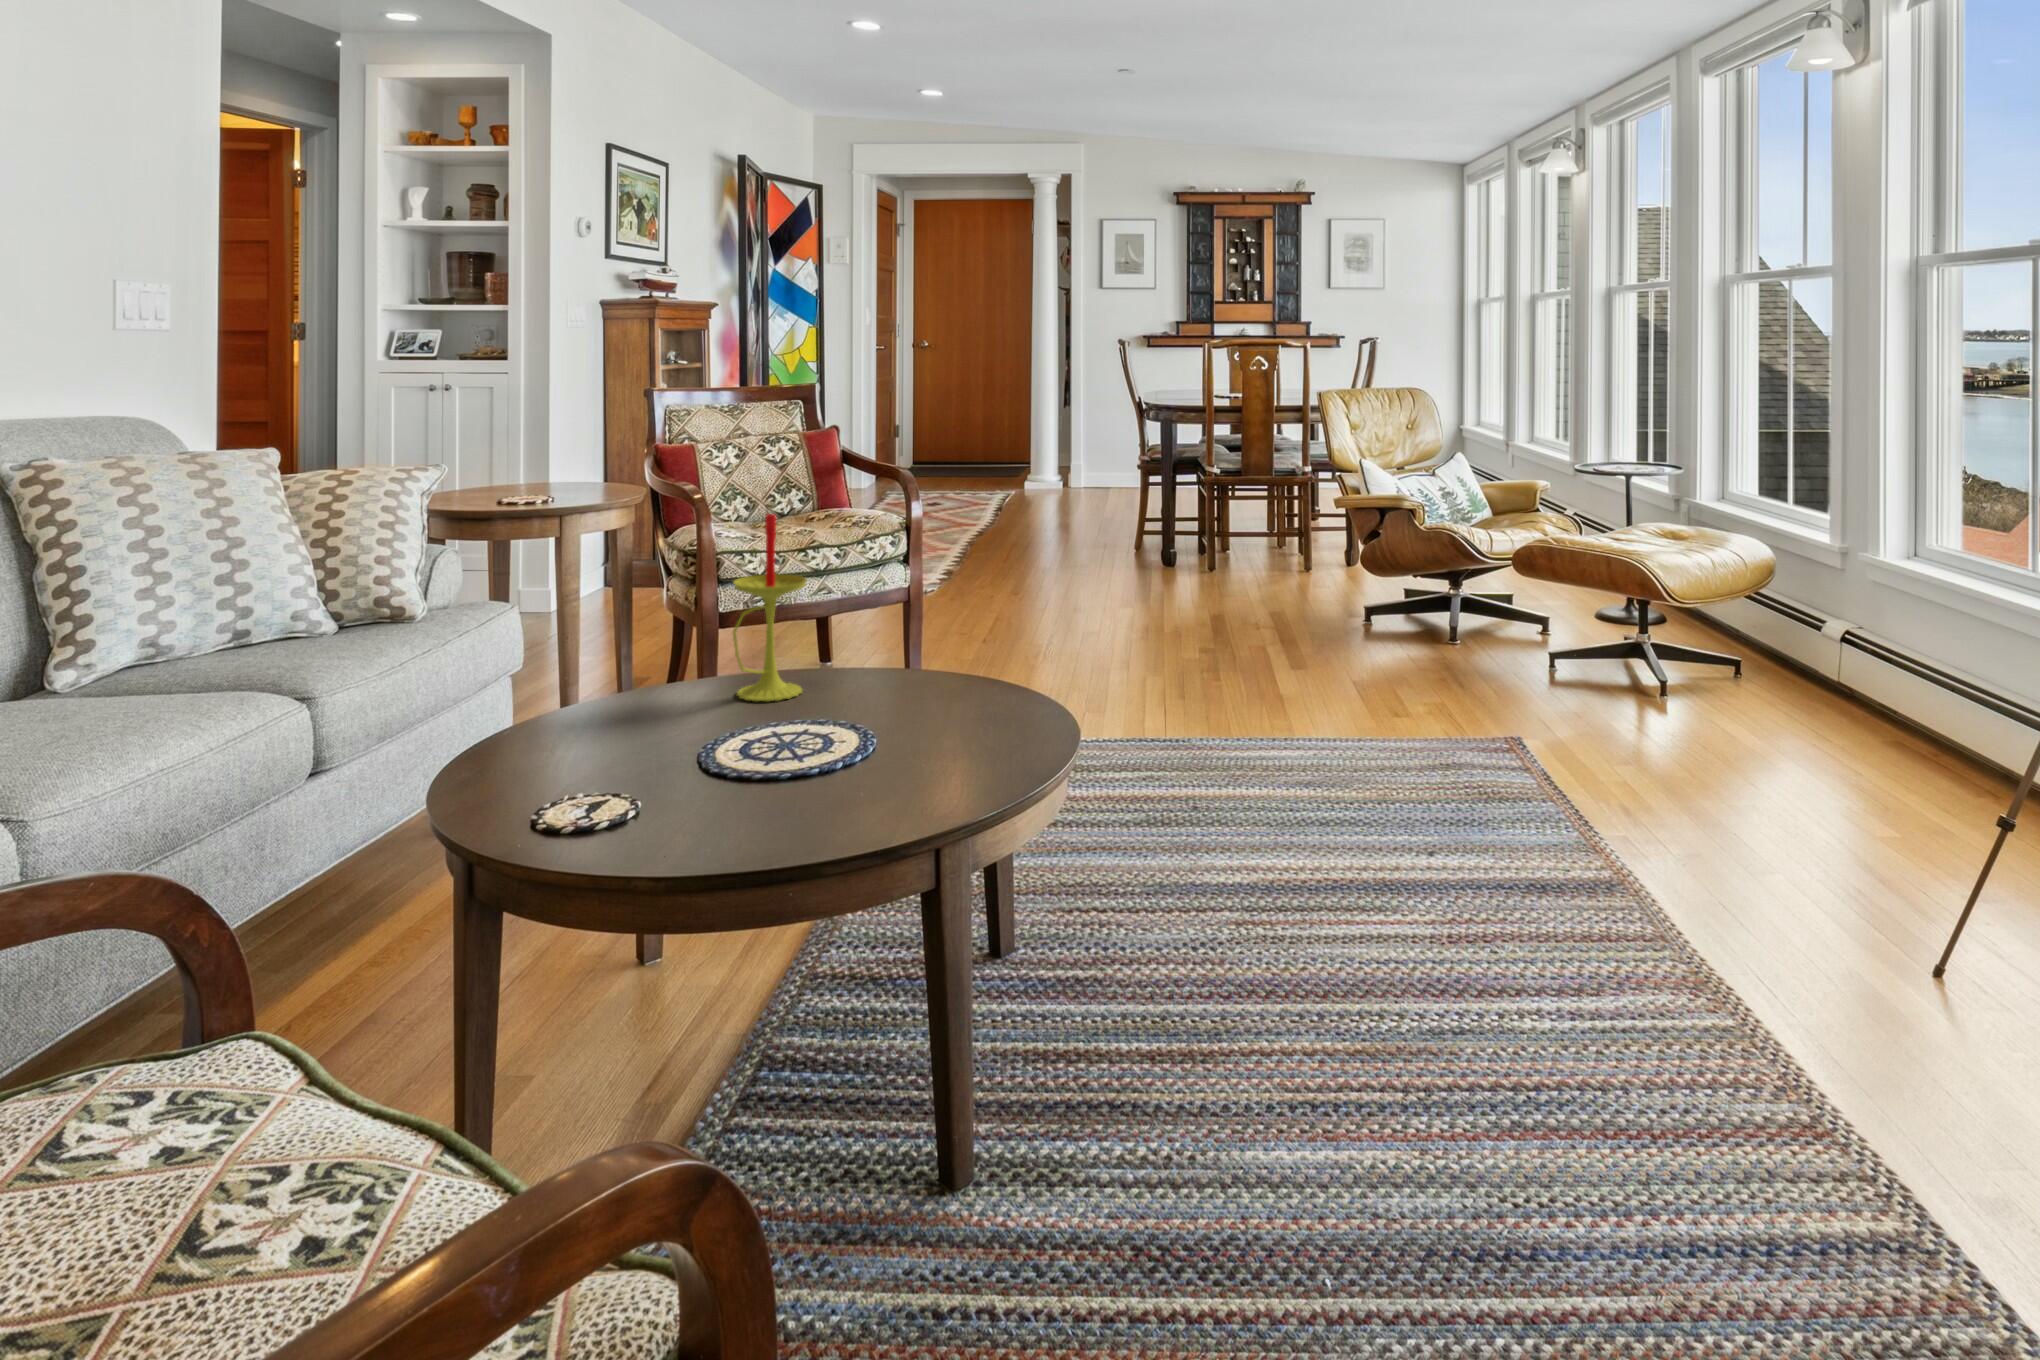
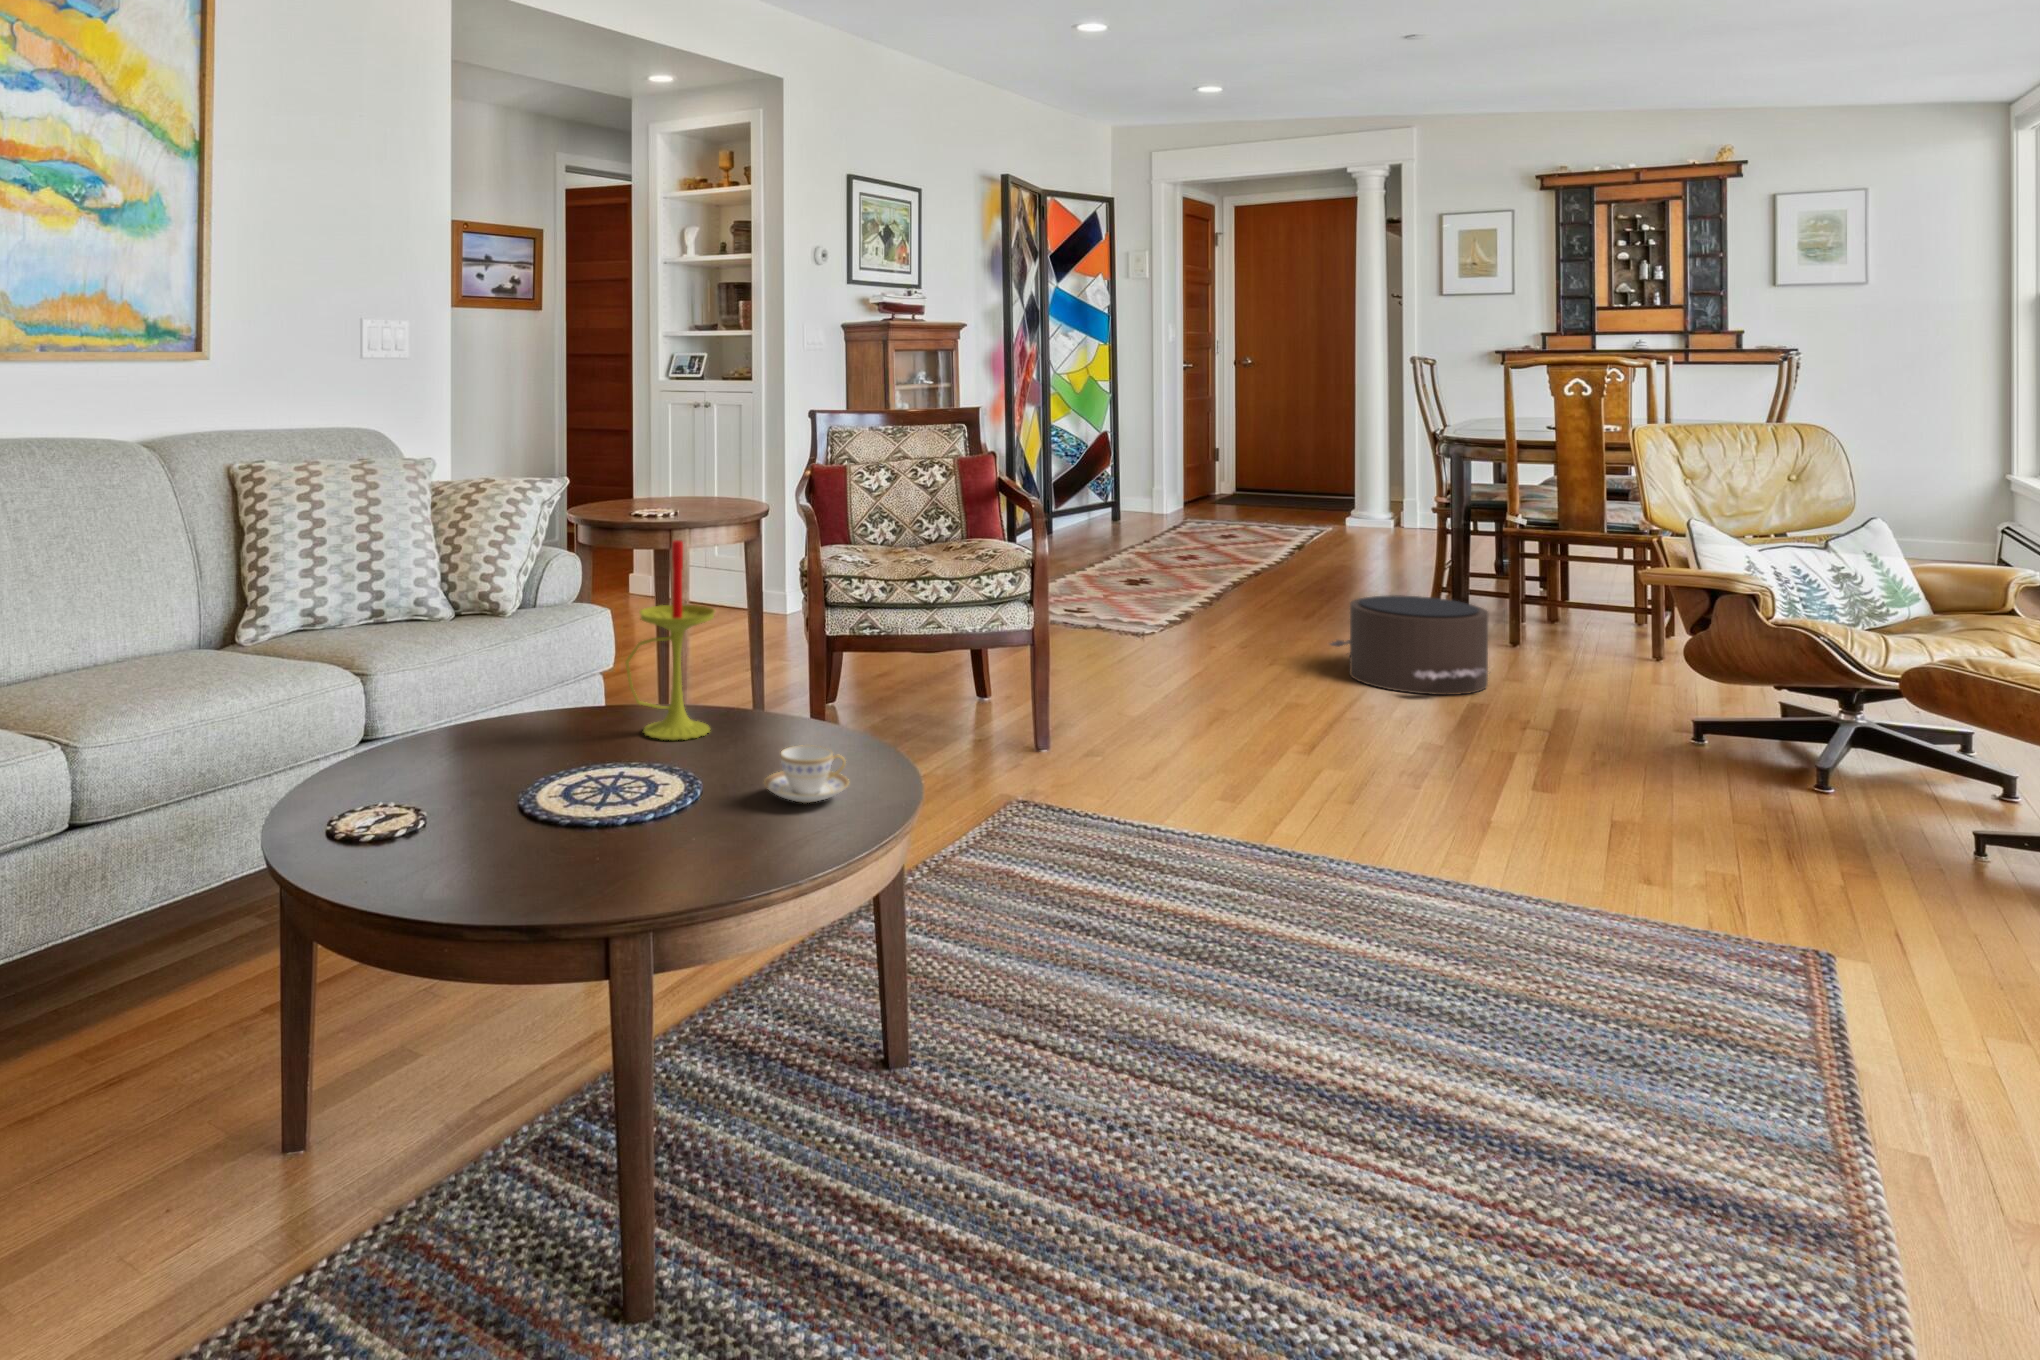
pouf: none [1090,533,1222,609] -> present [1330,595,1488,695]
teacup: none [924,681,999,730] -> present [764,745,849,803]

